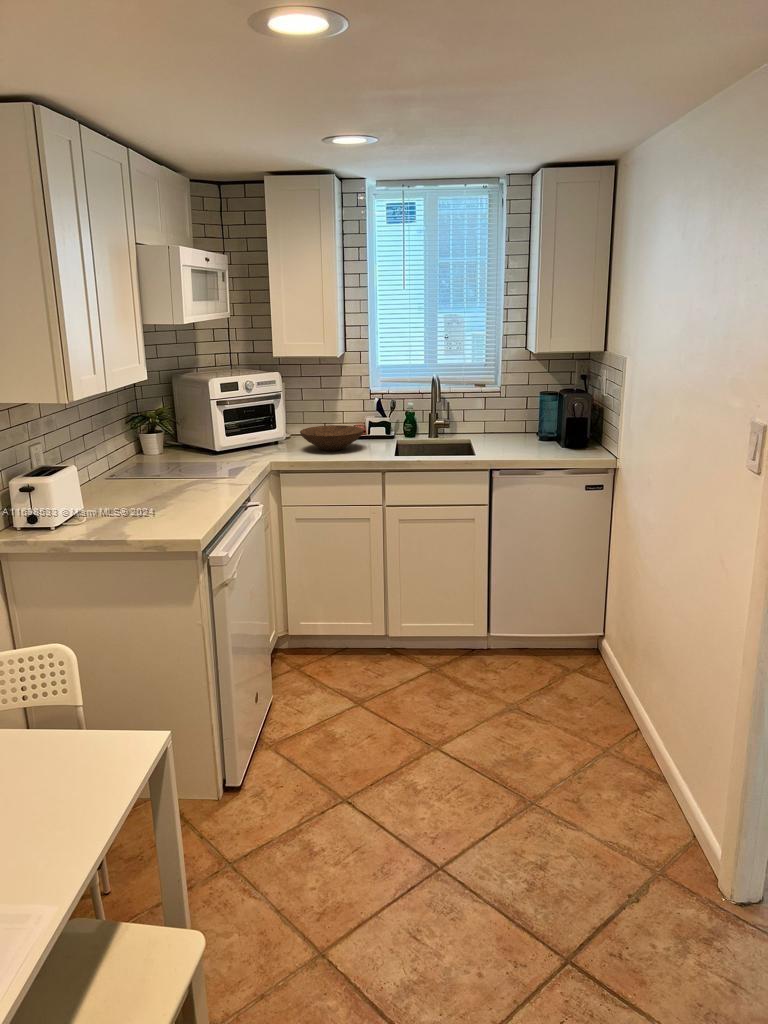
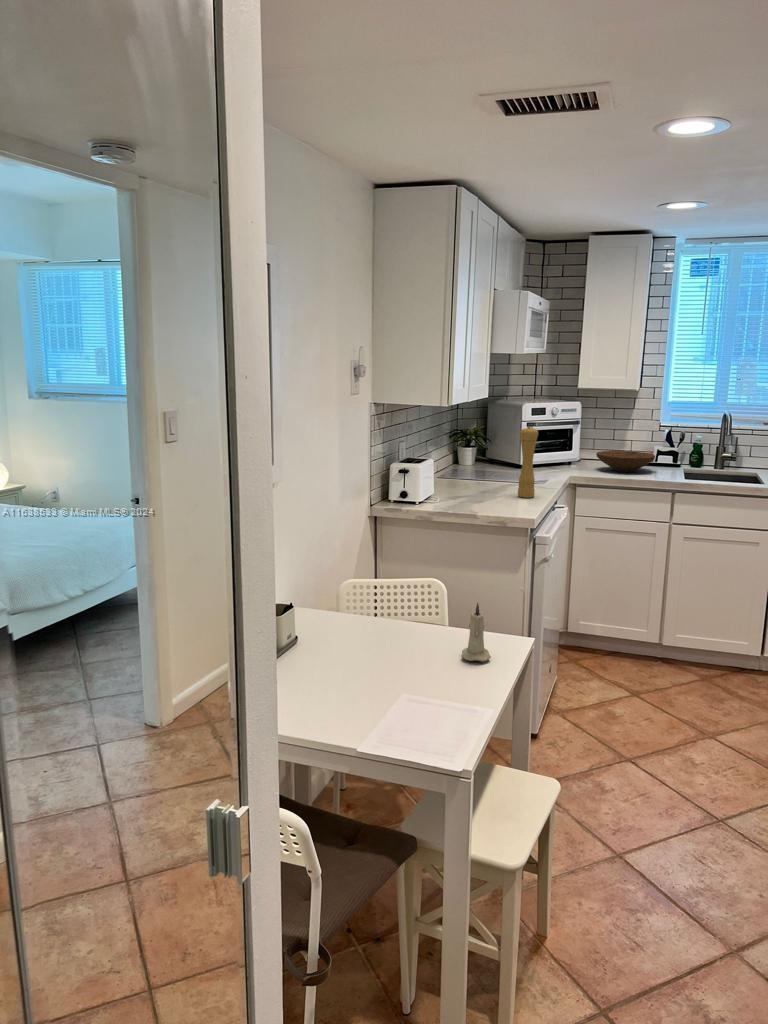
pepper mill: none [185,417,213,503] -> present [518,427,538,498]
candle: none [34,724,80,811] -> present [461,603,491,661]

